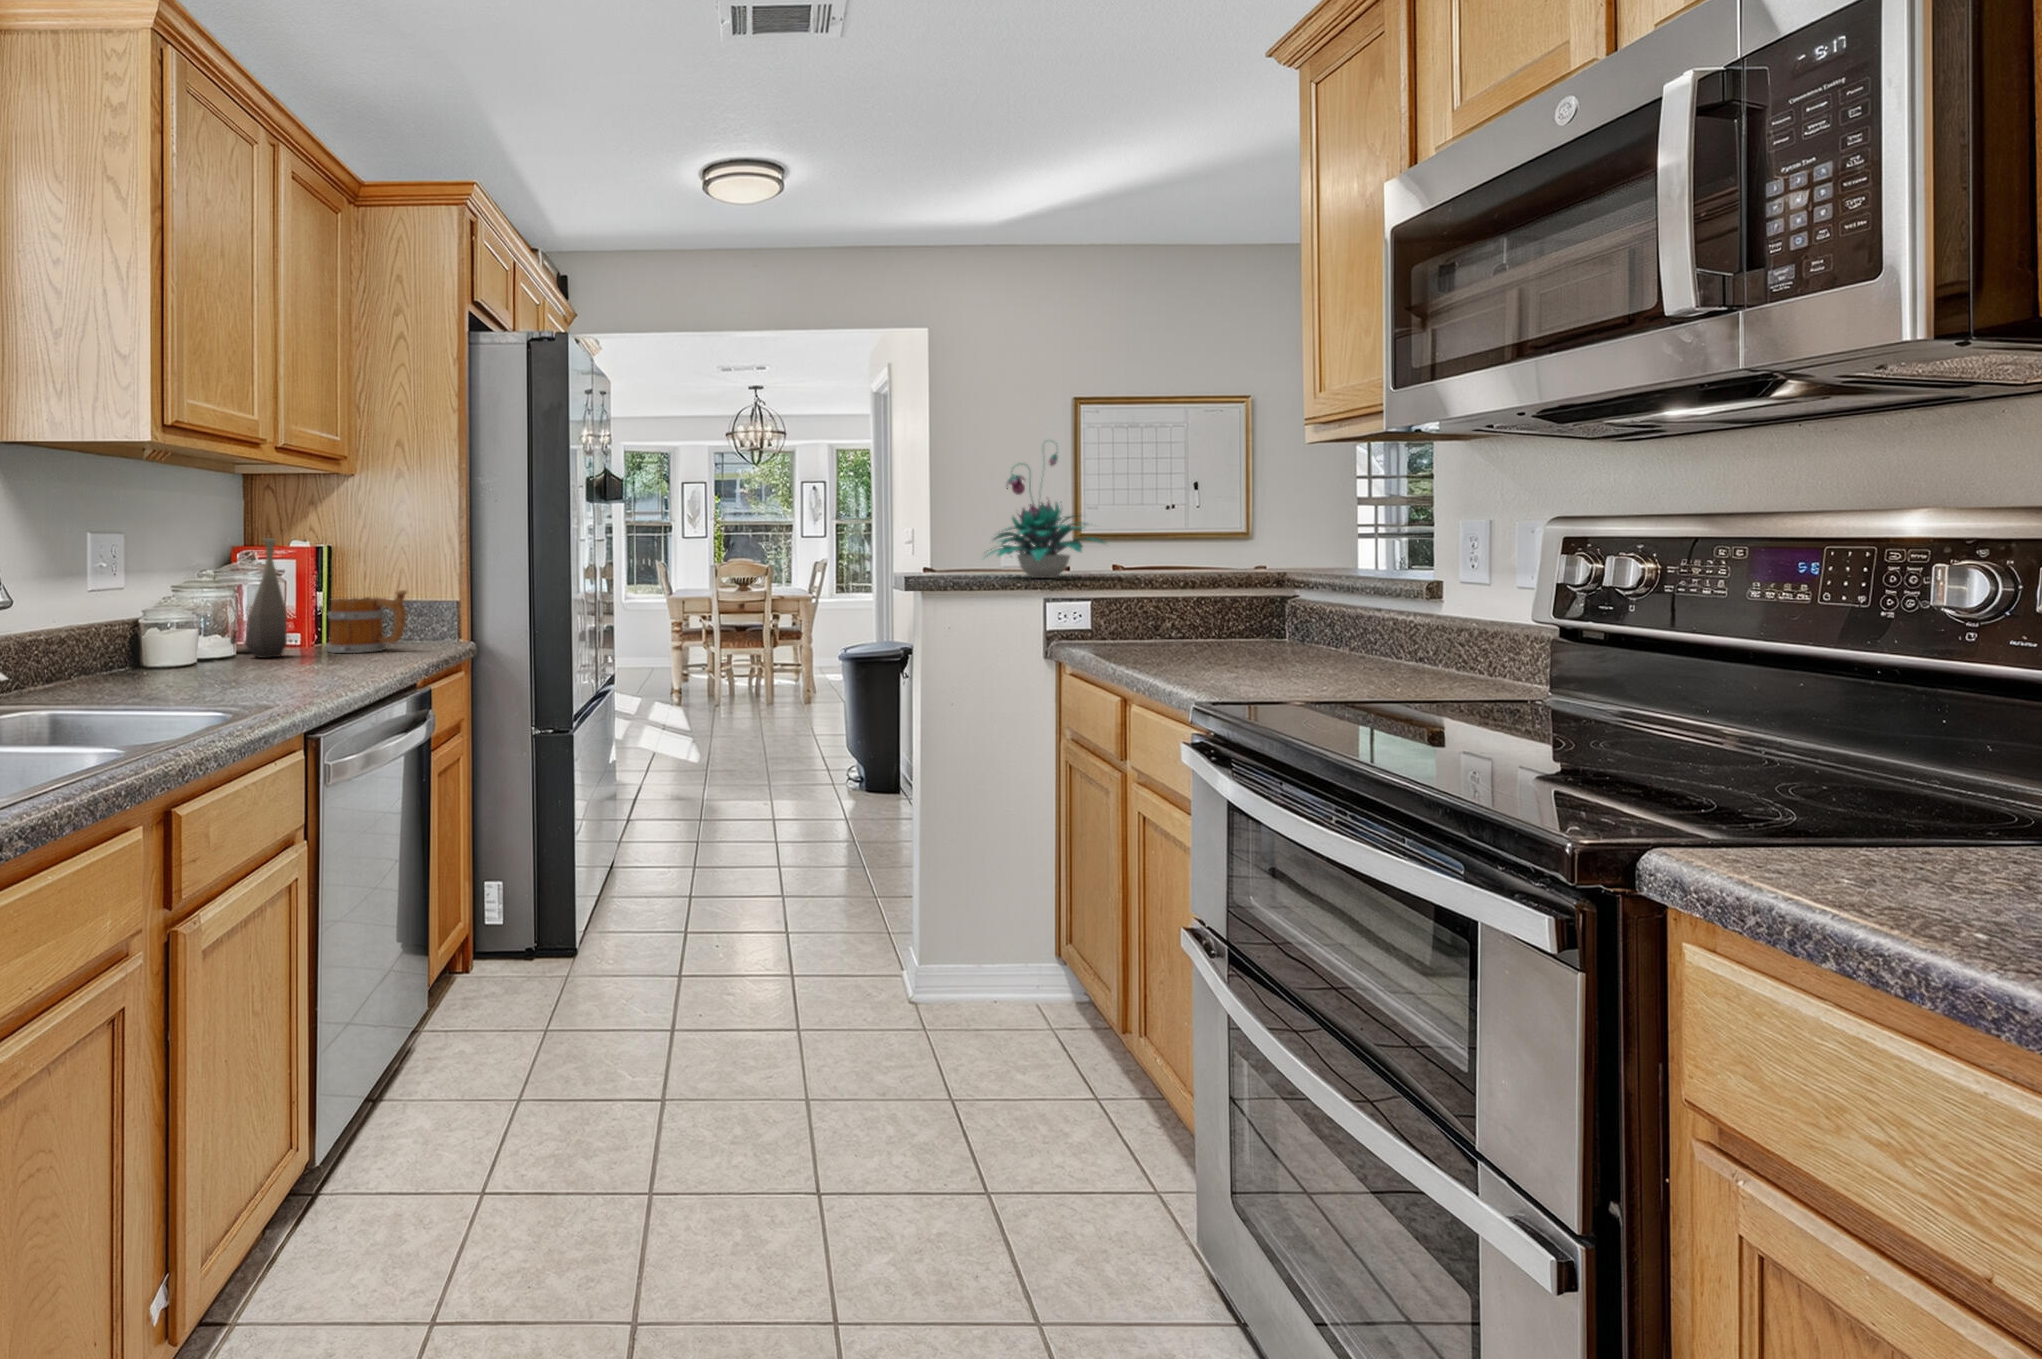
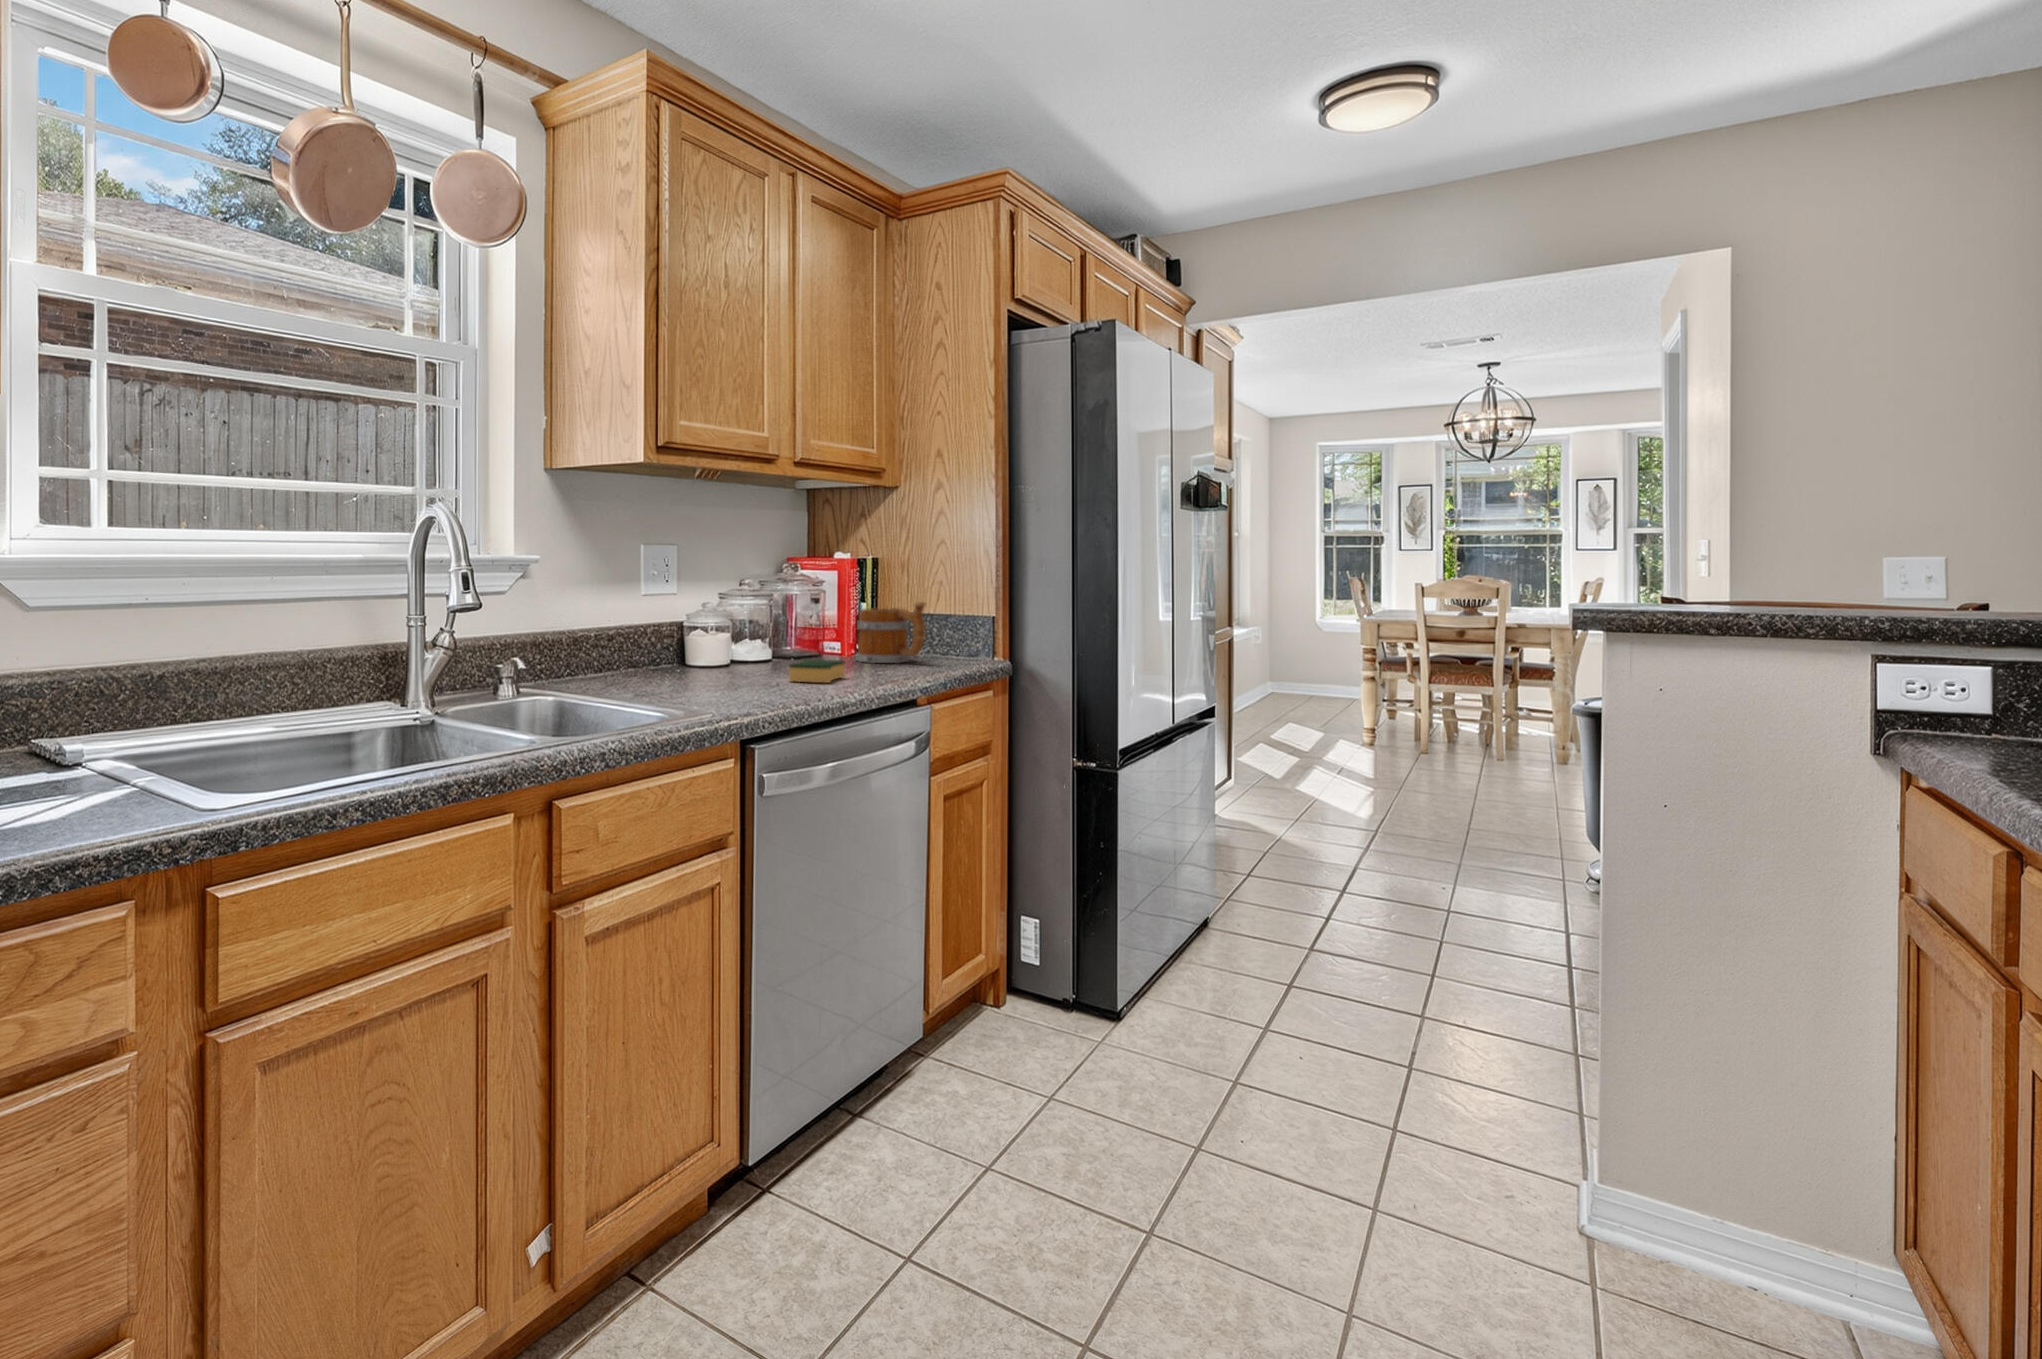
plant: present [987,443,1106,578] -> none [1681,392,1964,616]
bottle: present [245,538,287,658] -> none [781,548,818,662]
sponge: none [296,650,349,674] -> present [789,659,844,683]

